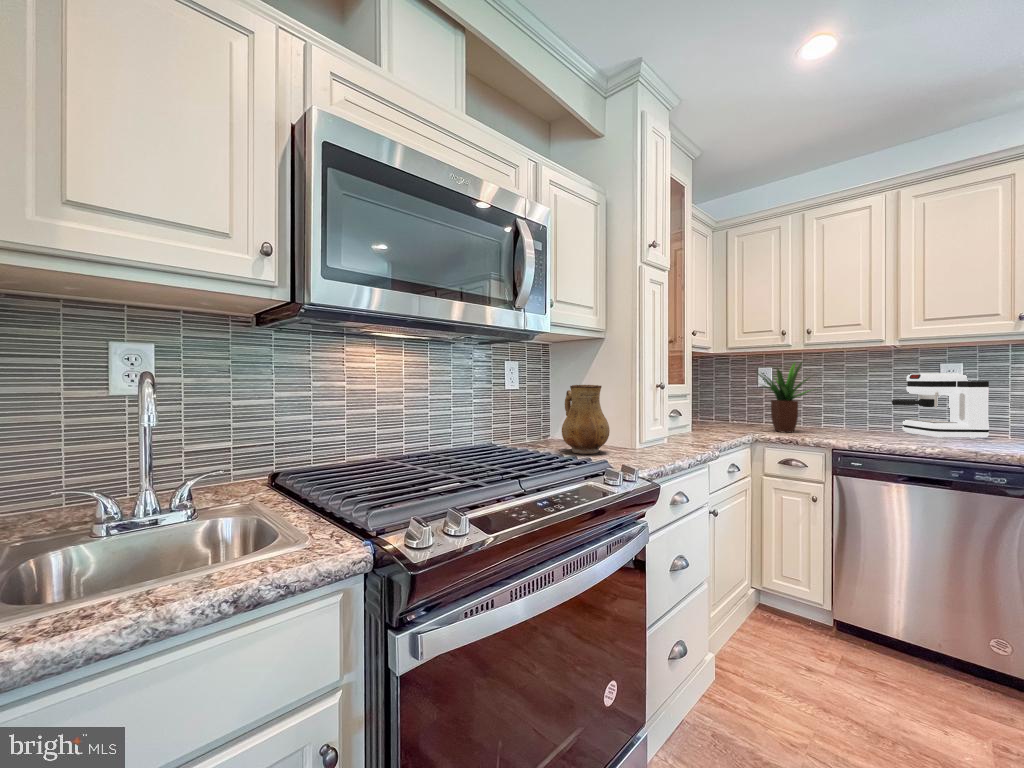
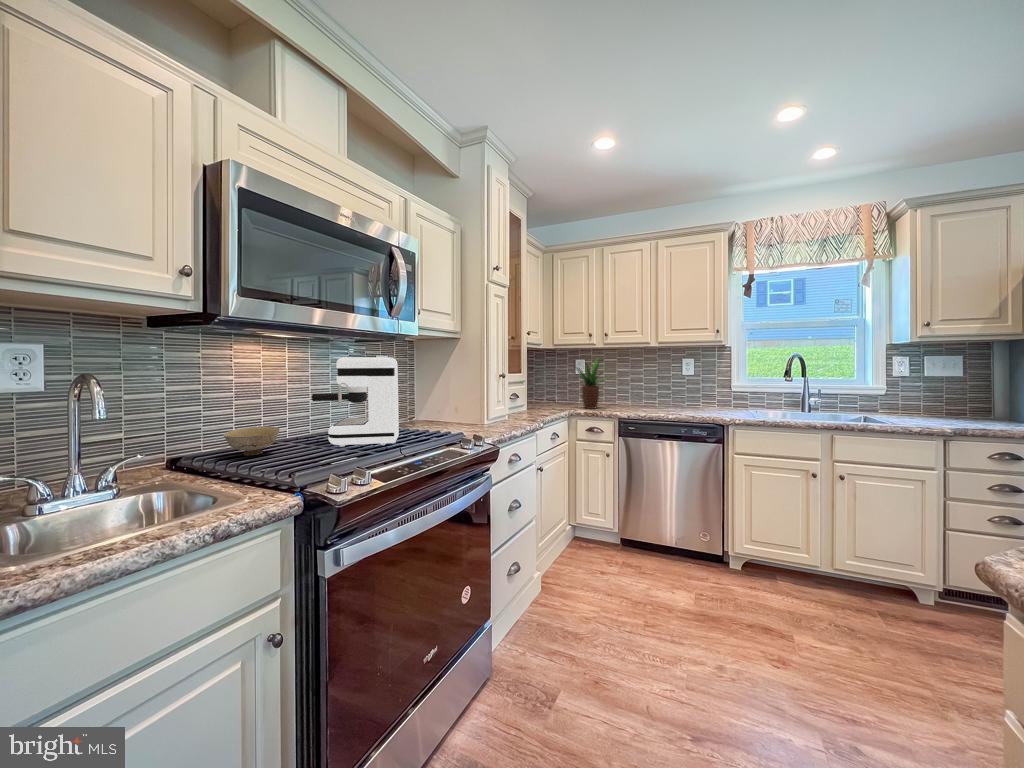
coffee maker: present [892,373,989,439] -> present [312,357,399,447]
ceramic pitcher: present [562,385,610,454] -> none [429,377,465,430]
bowl: none [316,441,378,476] -> present [223,426,279,455]

